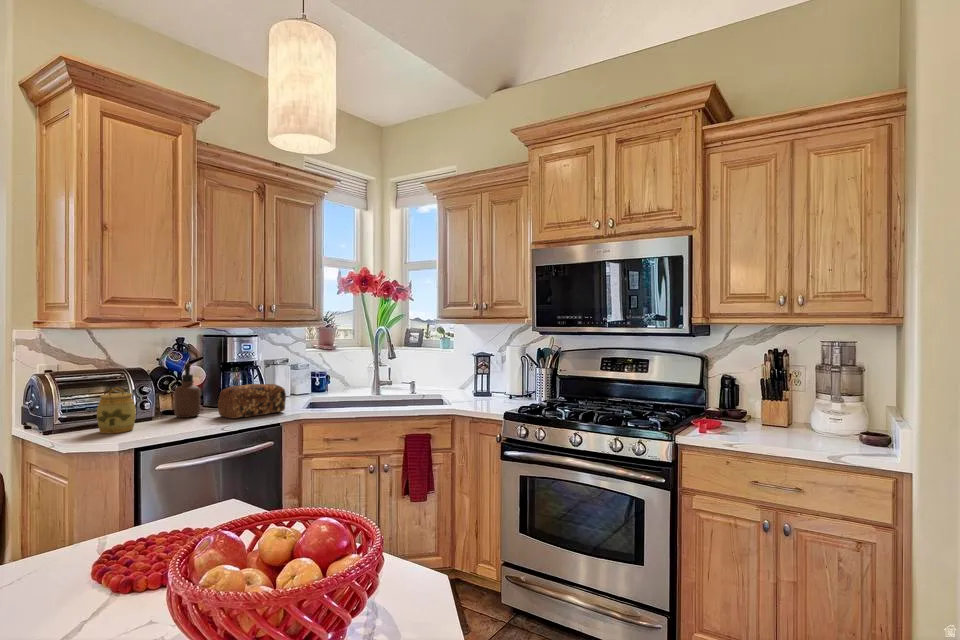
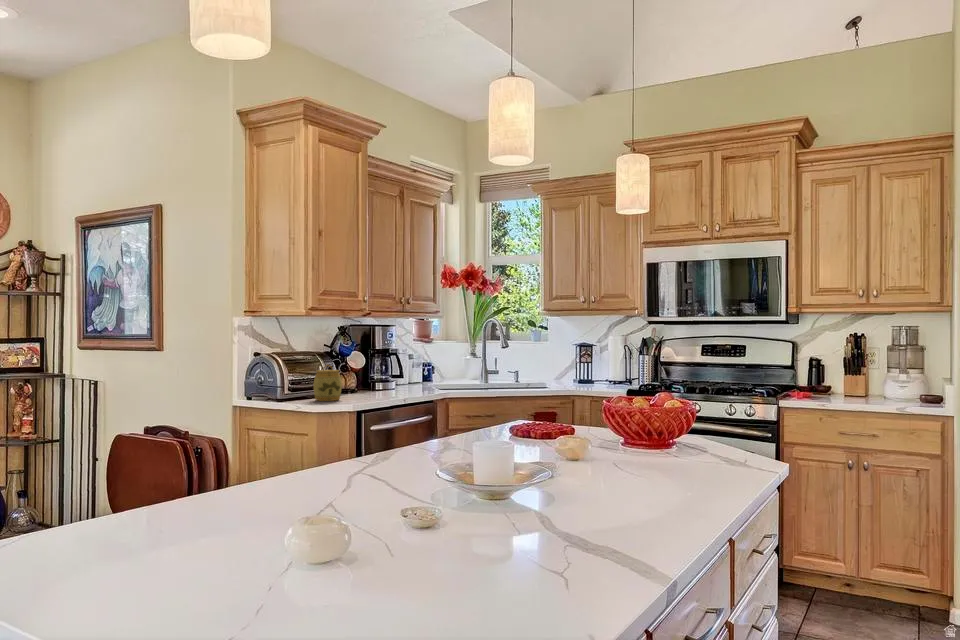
soap dispenser: present [174,364,200,418] -> none [347,348,367,394]
bread loaf: present [217,384,286,419] -> none [382,367,434,395]

